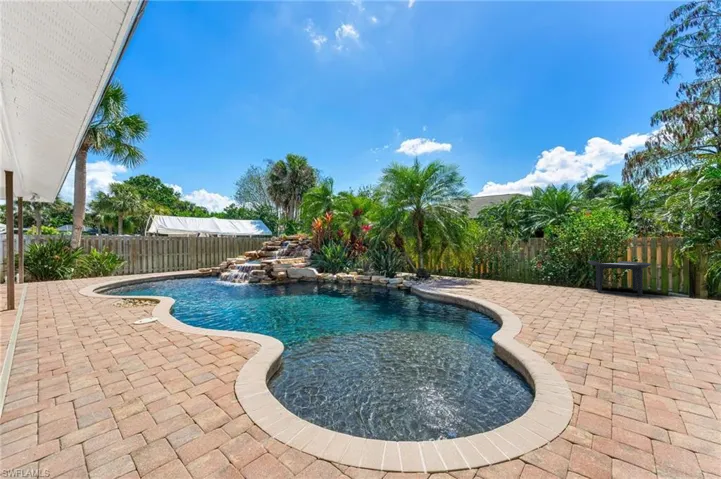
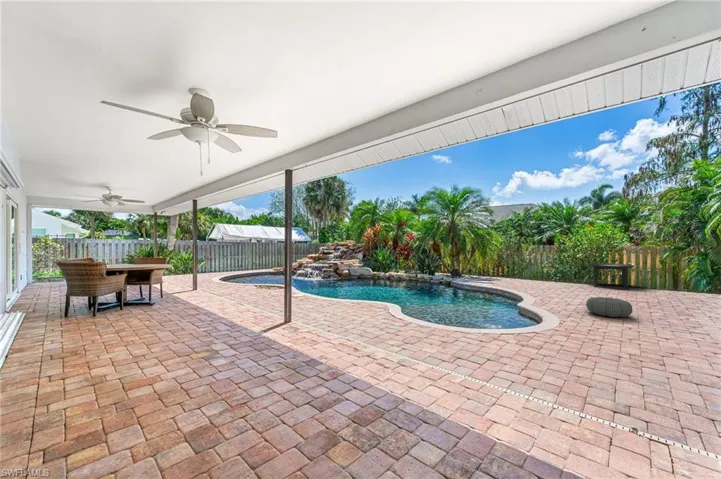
pouf: none [598,316,674,353] -> present [586,297,633,317]

